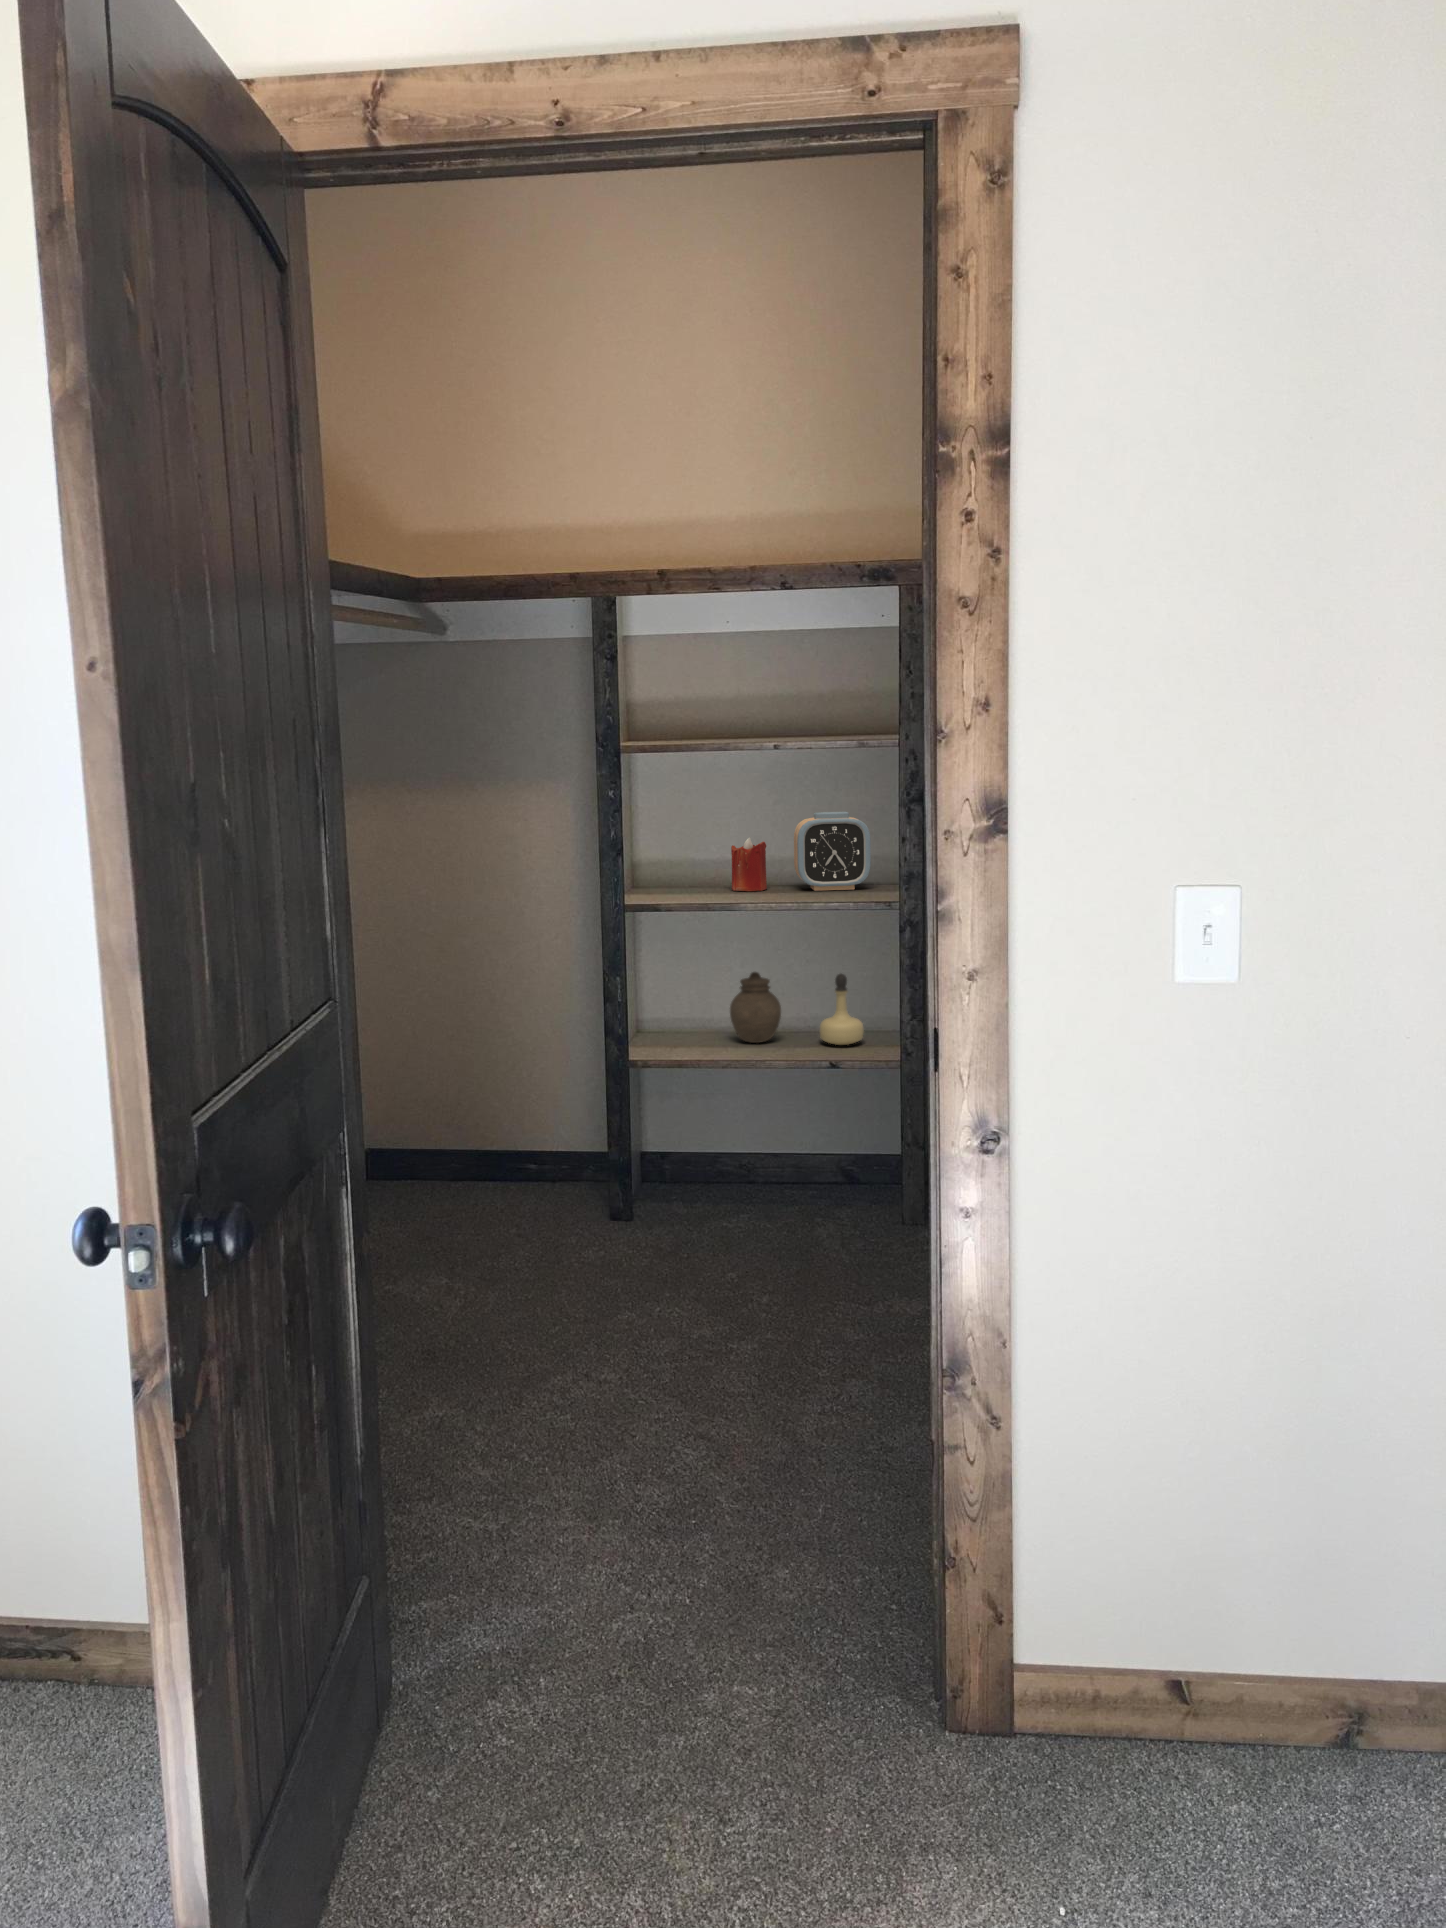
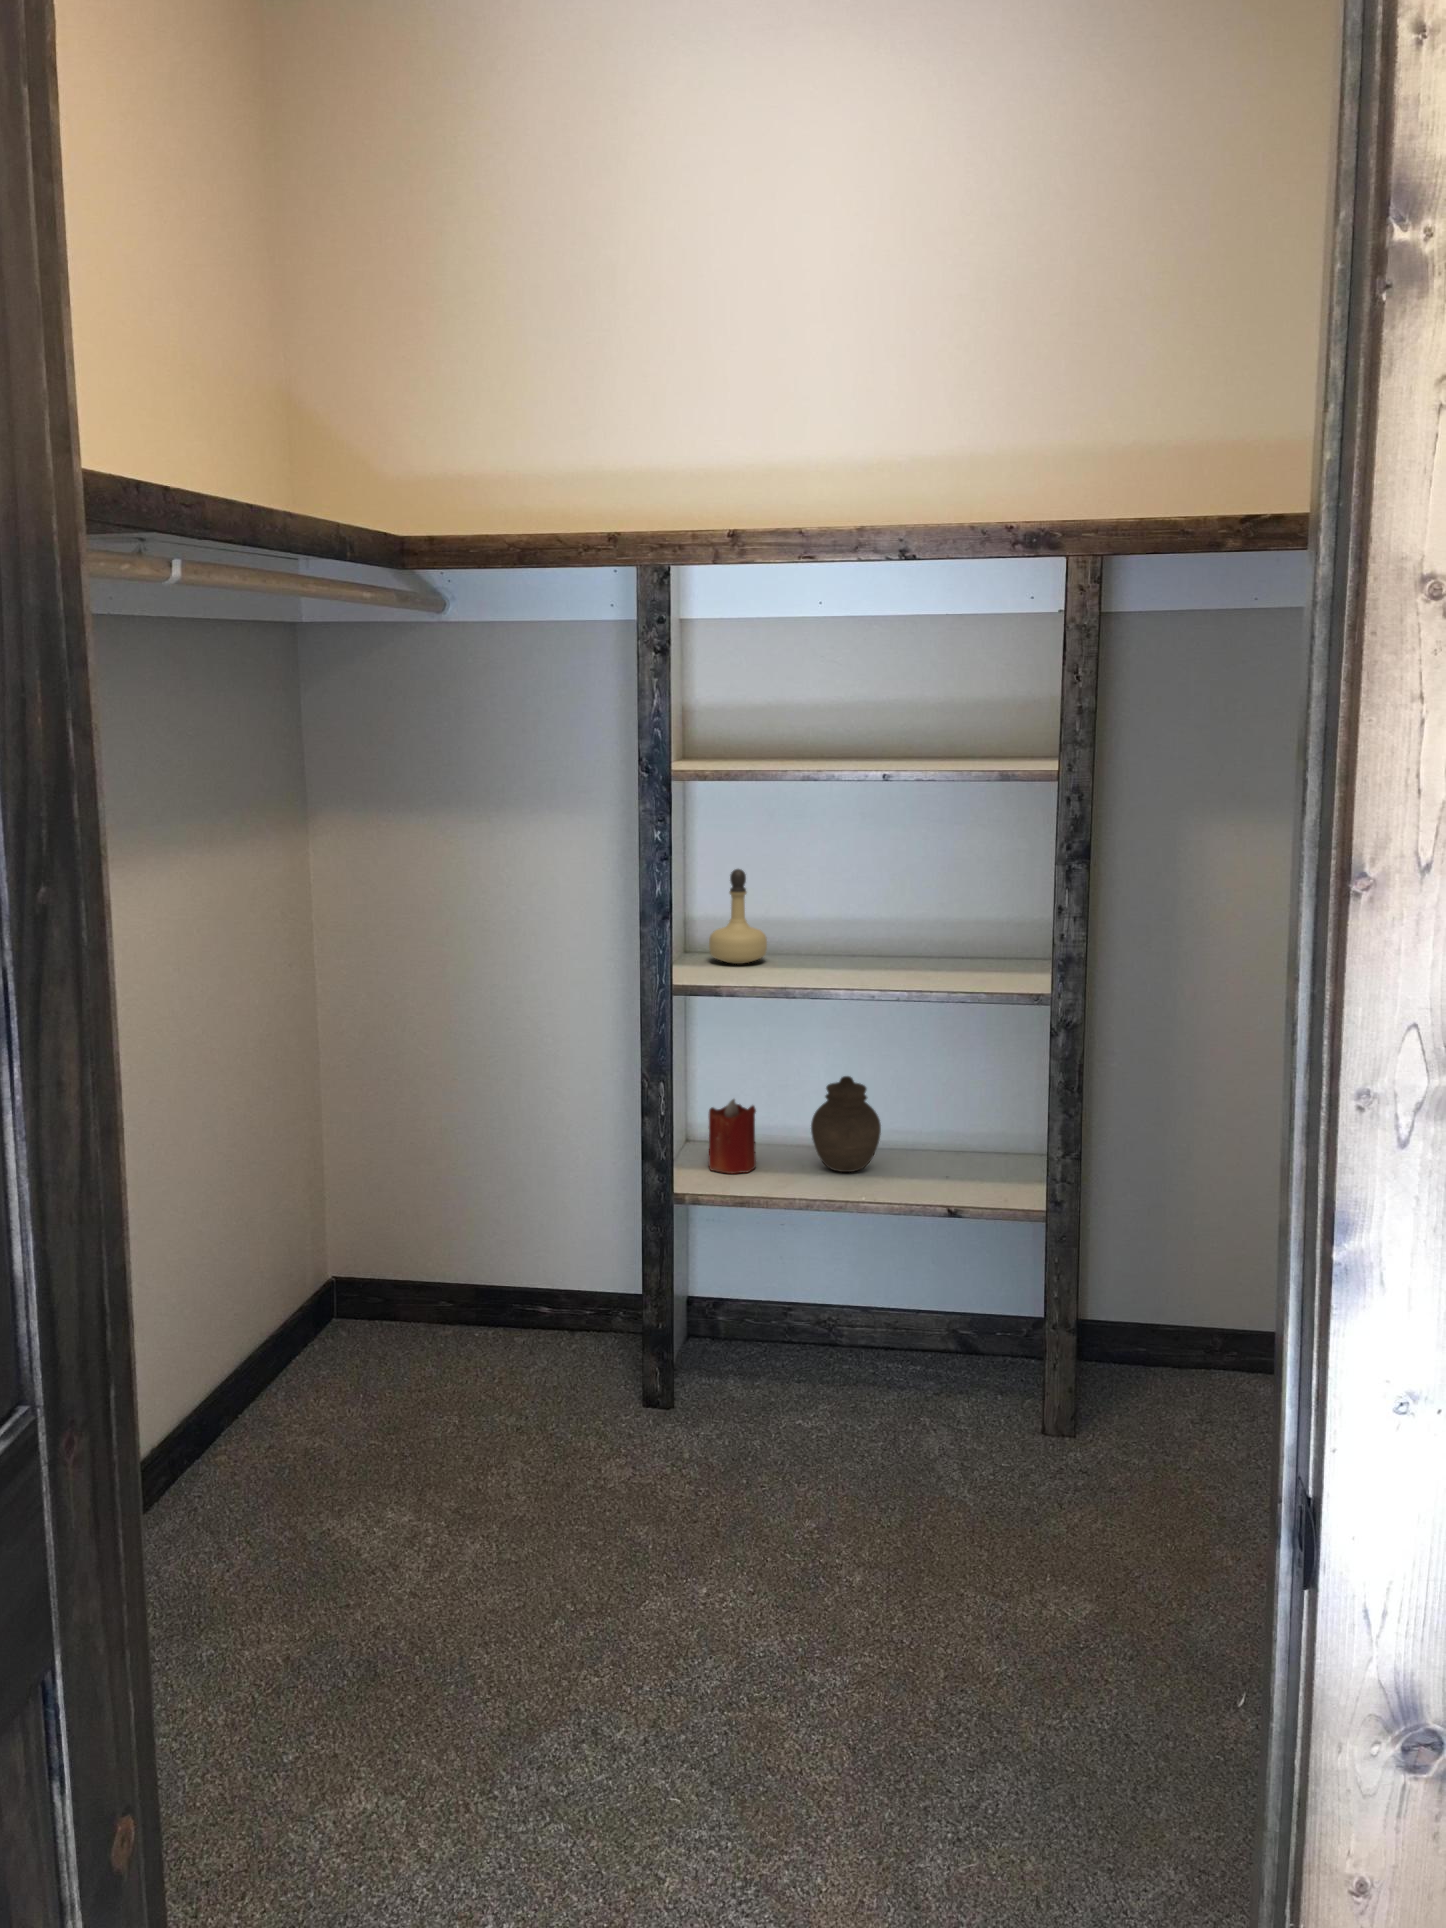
alarm clock: present [794,812,871,891] -> none [903,862,1010,969]
candle: present [731,838,767,891] -> present [709,1099,756,1174]
perfume bottle: present [820,974,864,1045] -> present [709,869,767,964]

